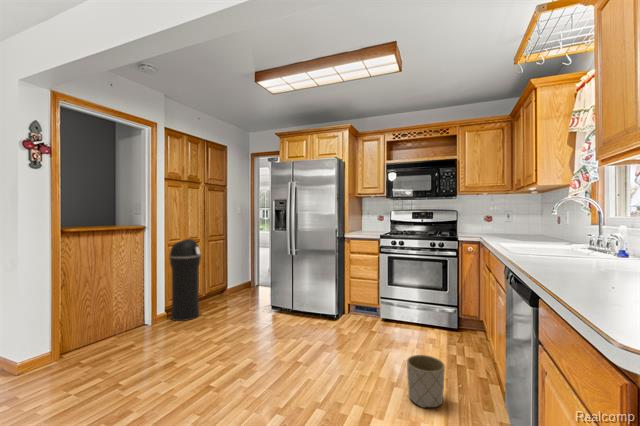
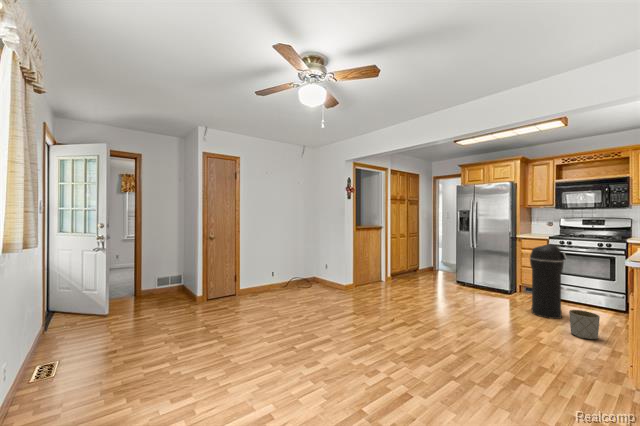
trash can: present [169,239,201,321] -> present [530,244,566,319]

